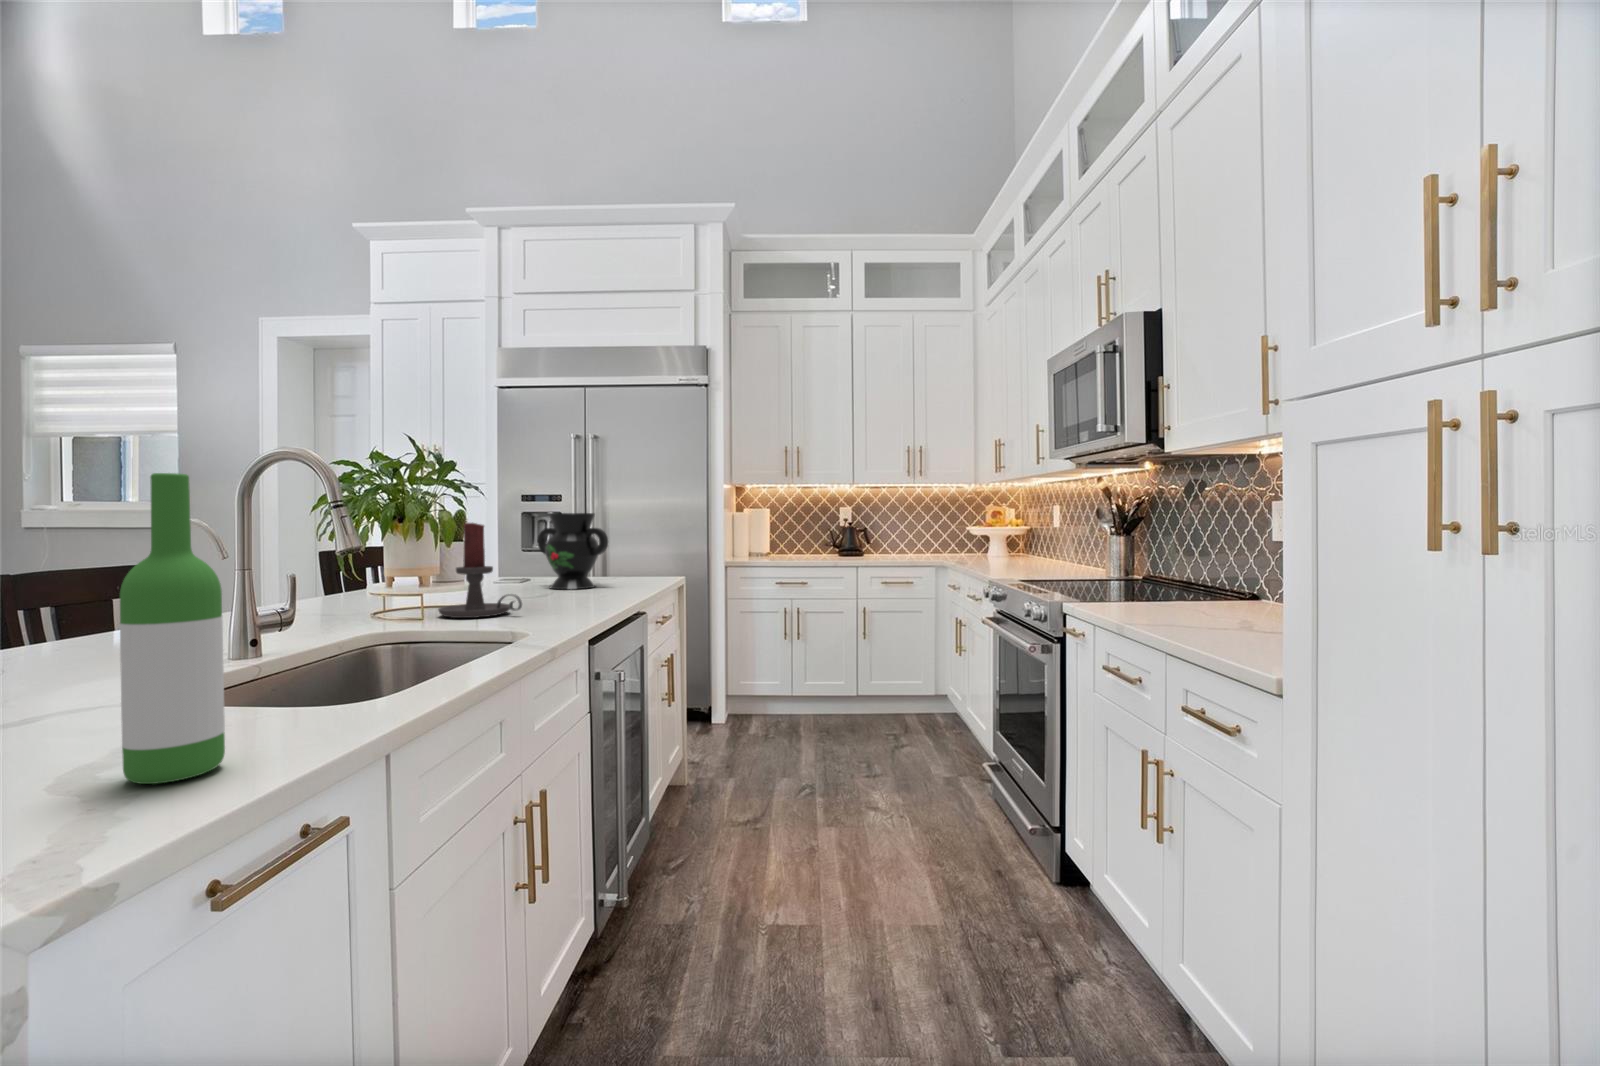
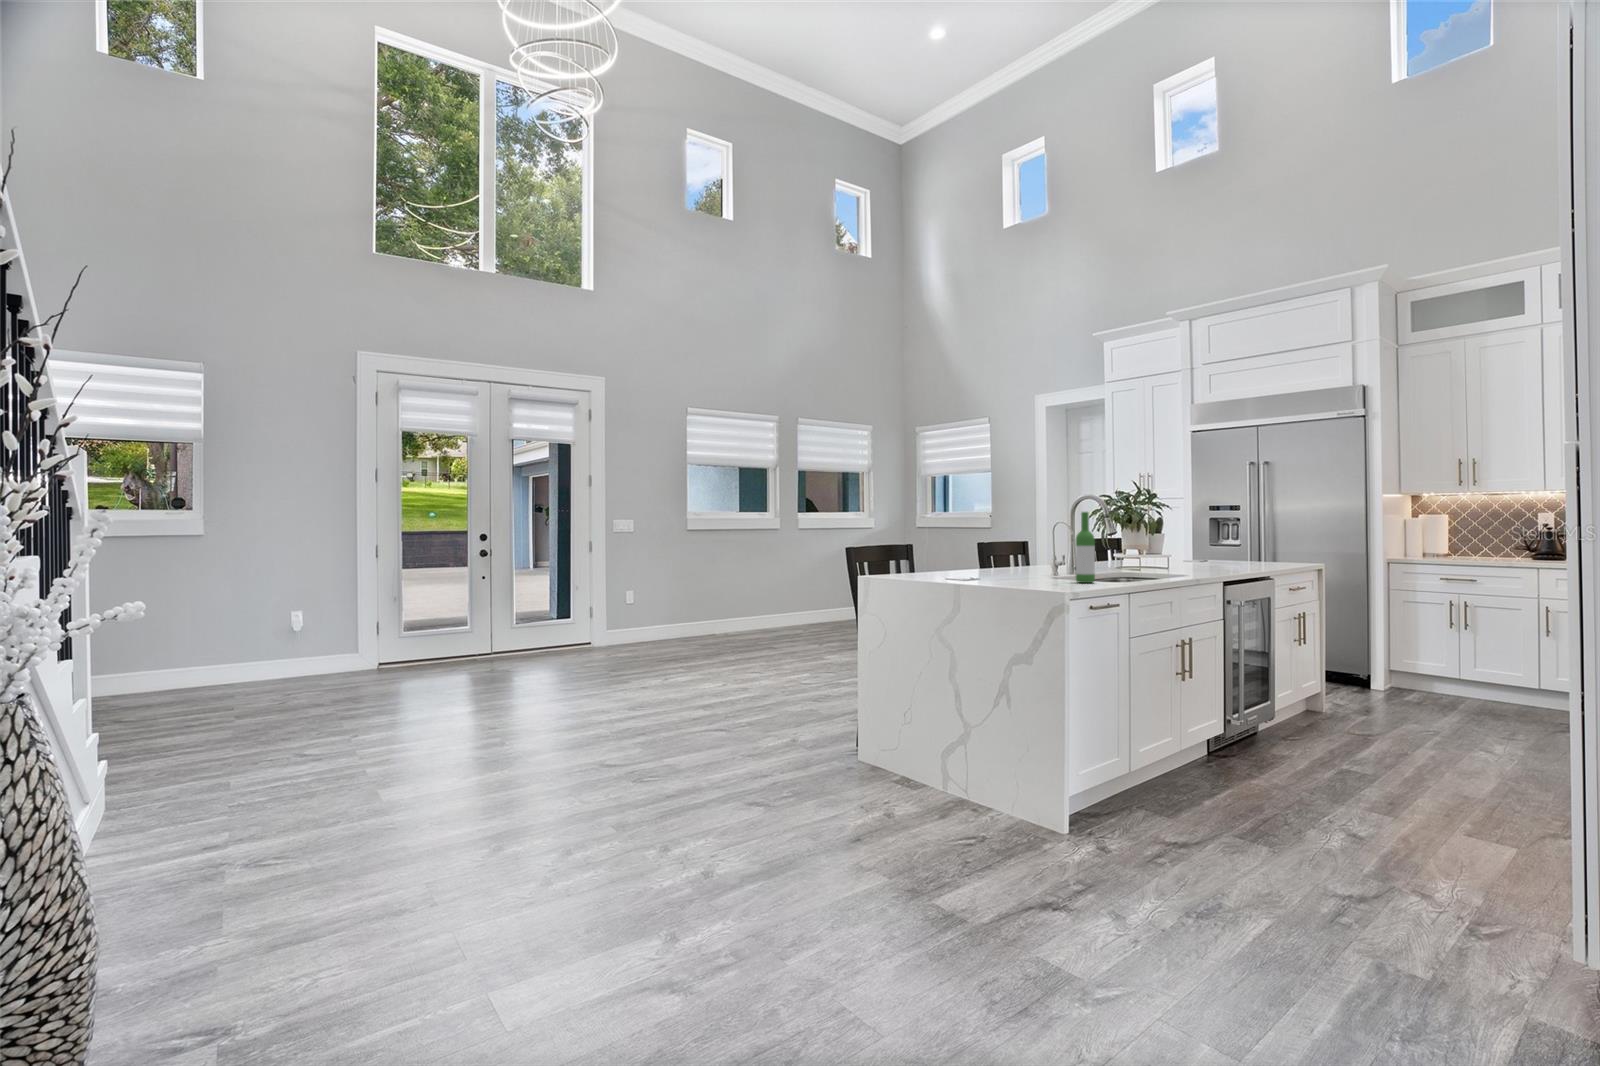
decorative vase: present [537,513,608,589] -> none [1208,520,1254,567]
candle holder: present [438,523,522,618] -> none [1147,525,1189,571]

